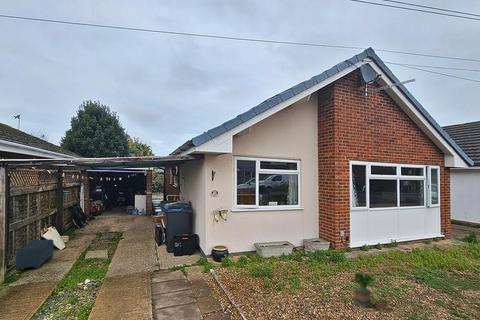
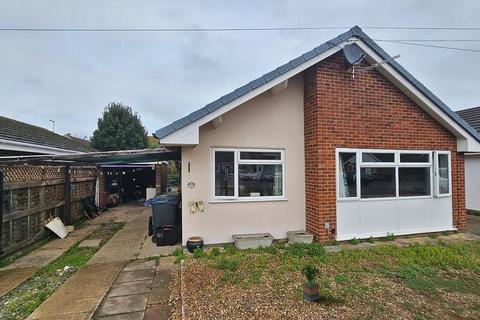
bench: present [16,239,54,271] -> none [13,229,51,257]

